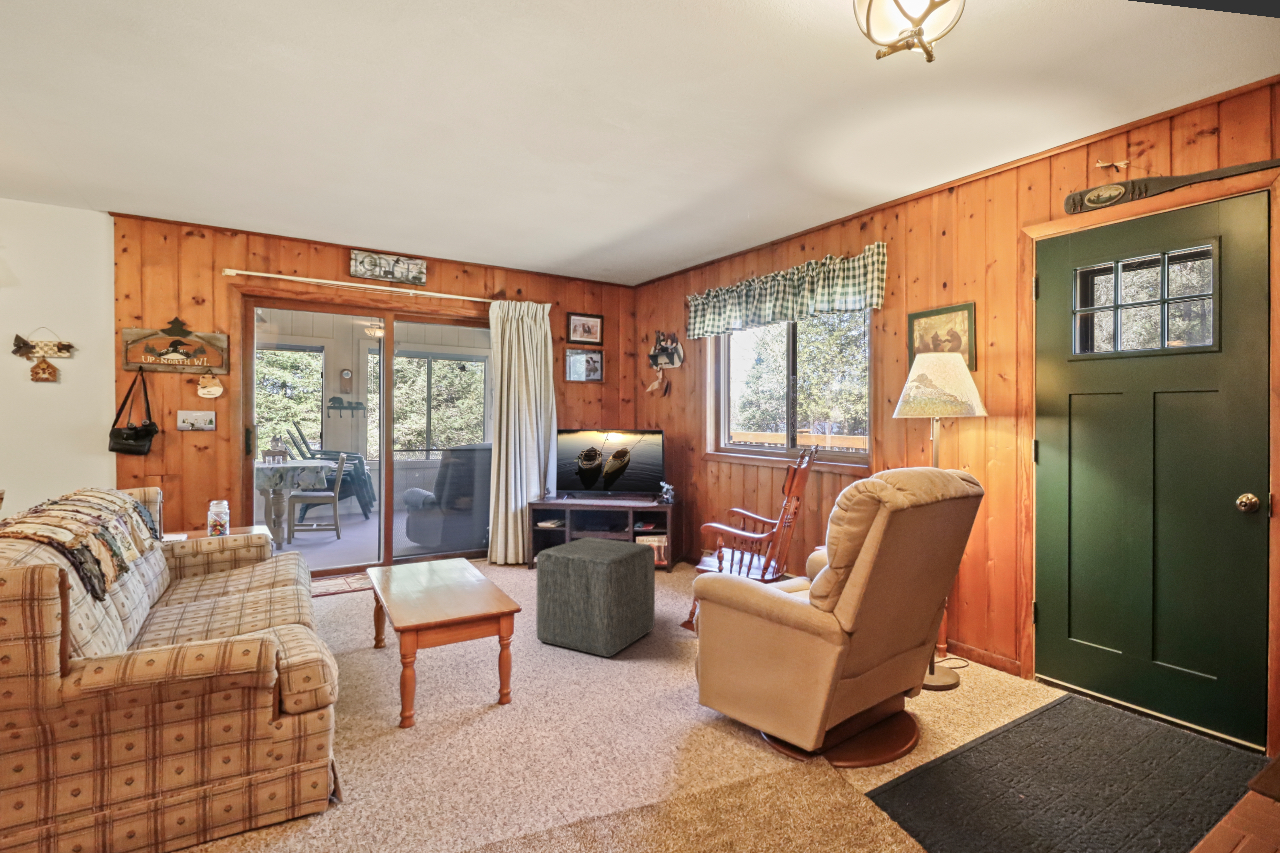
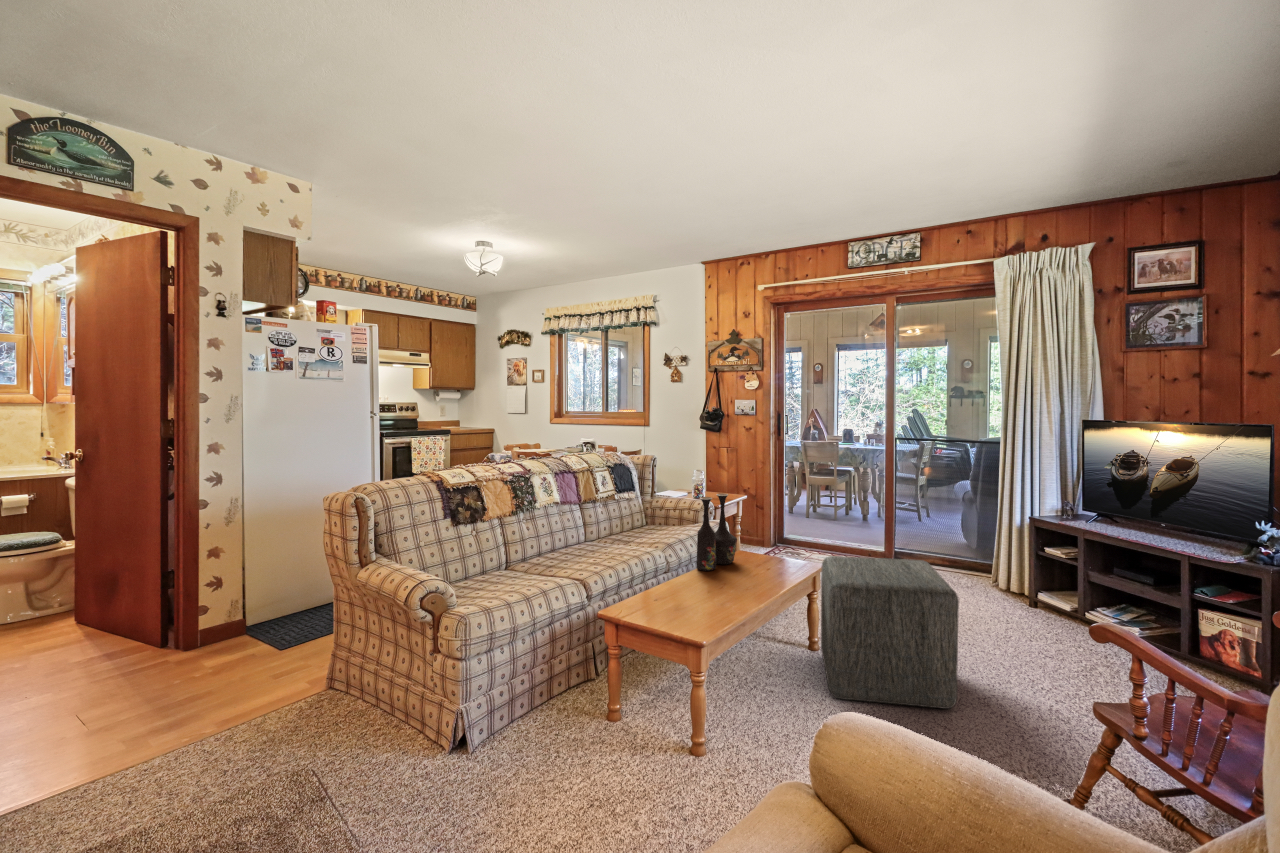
vase: none [443,511,479,597] -> present [697,493,737,571]

